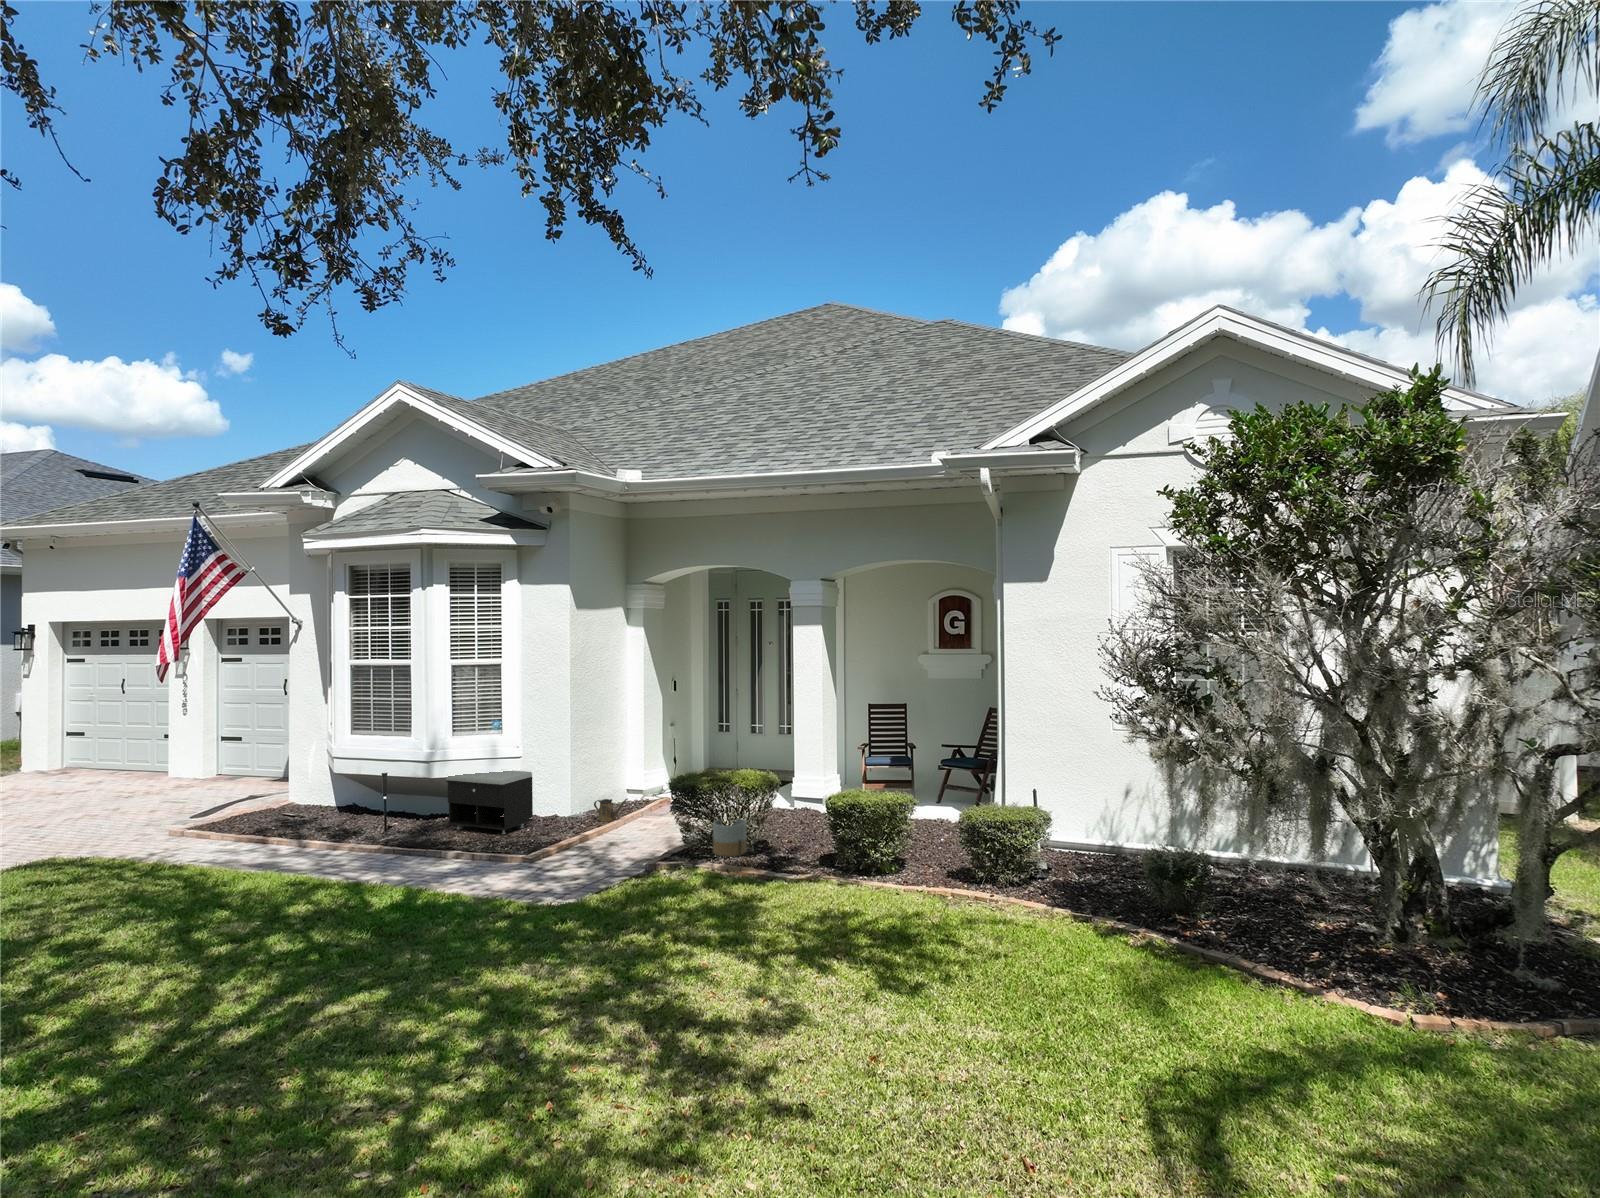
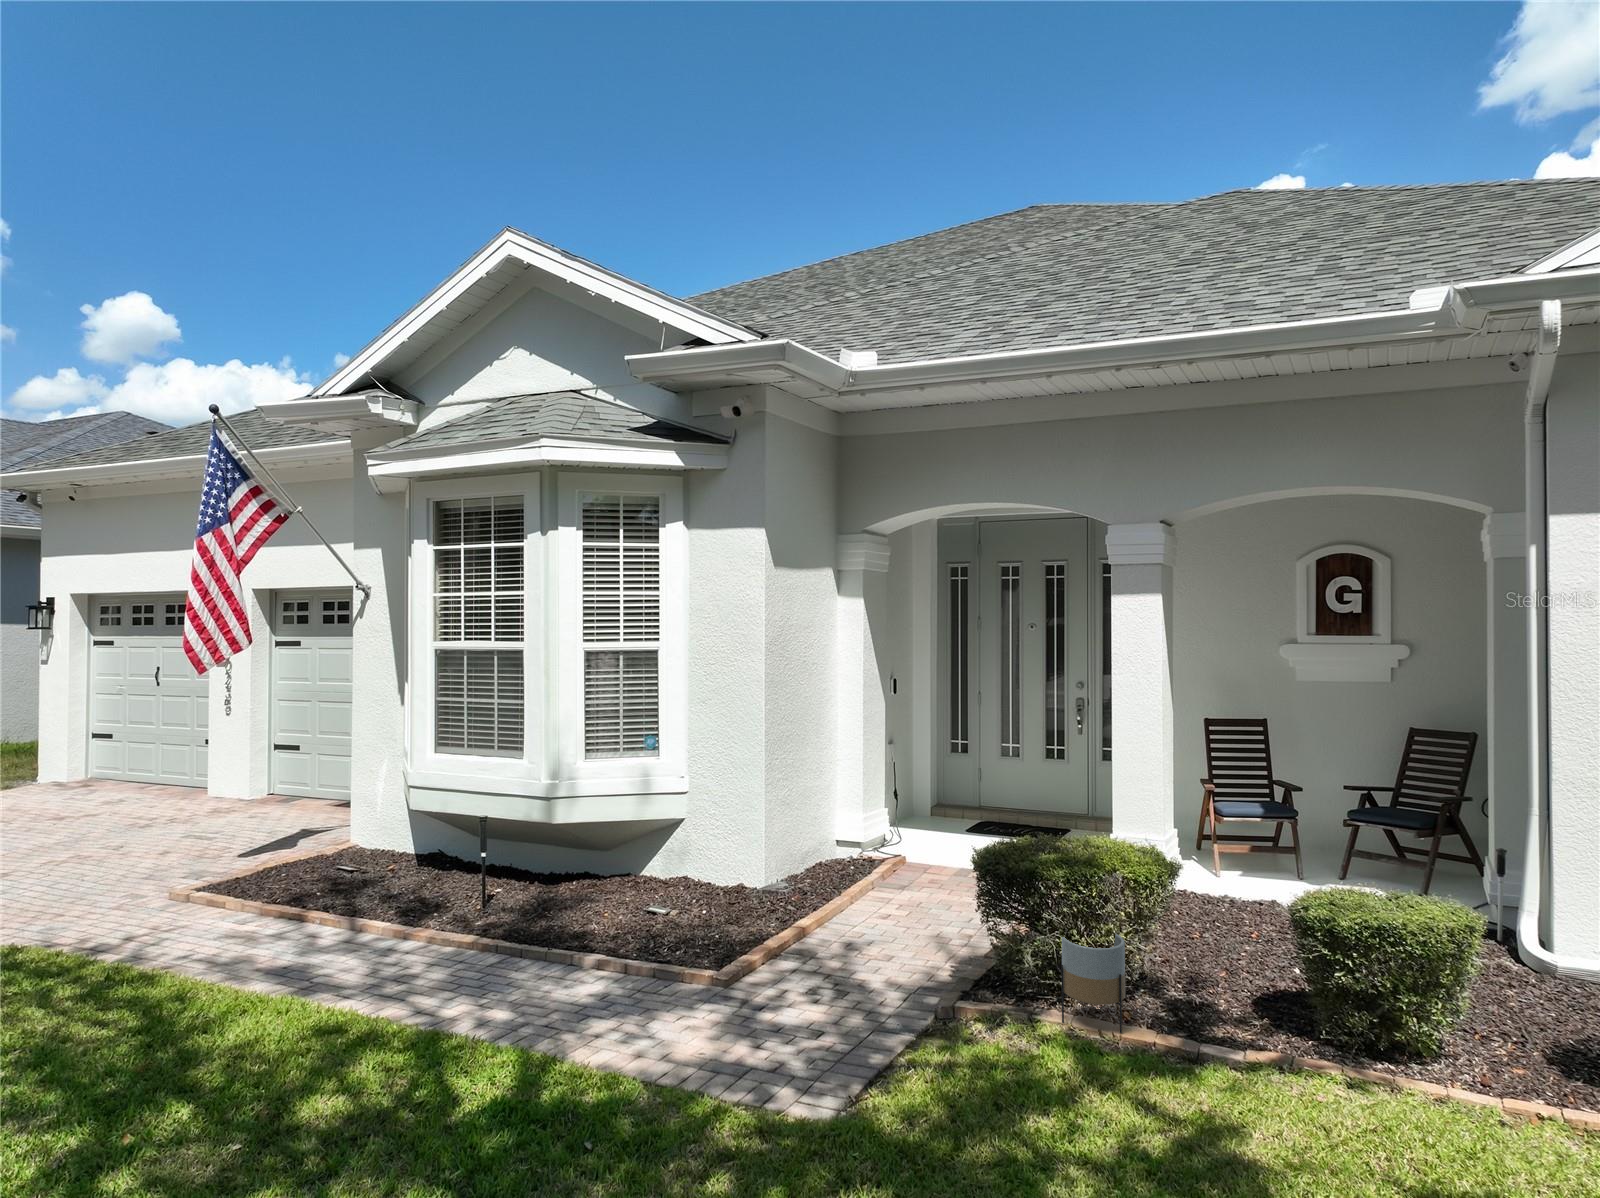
storage bench: present [446,770,533,834] -> none [576,808,706,918]
watering can: present [594,799,628,822] -> none [794,862,850,899]

